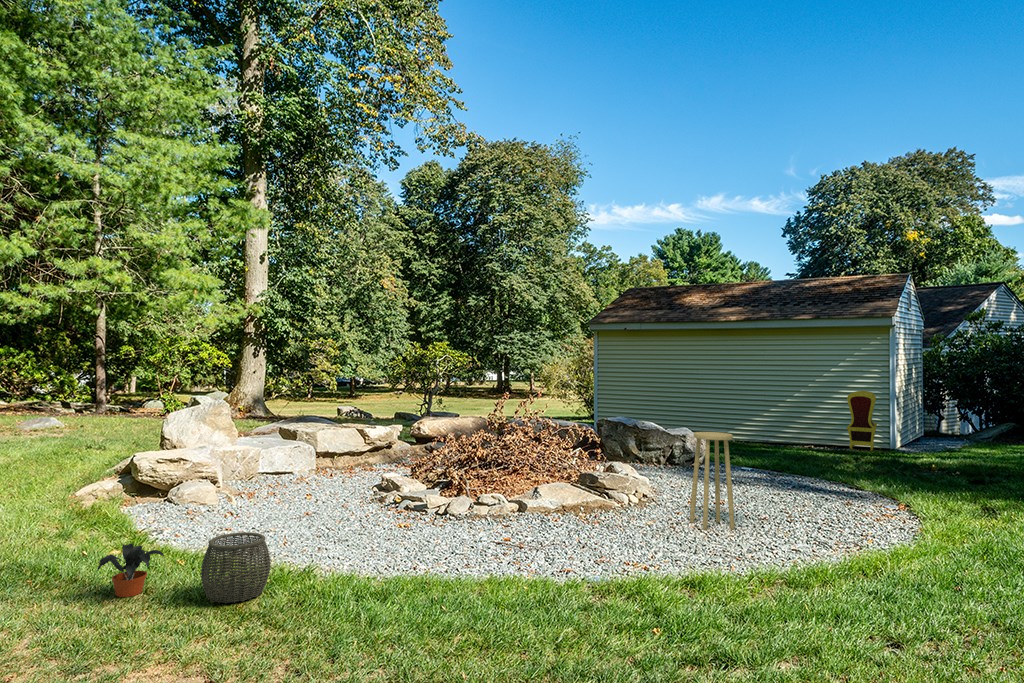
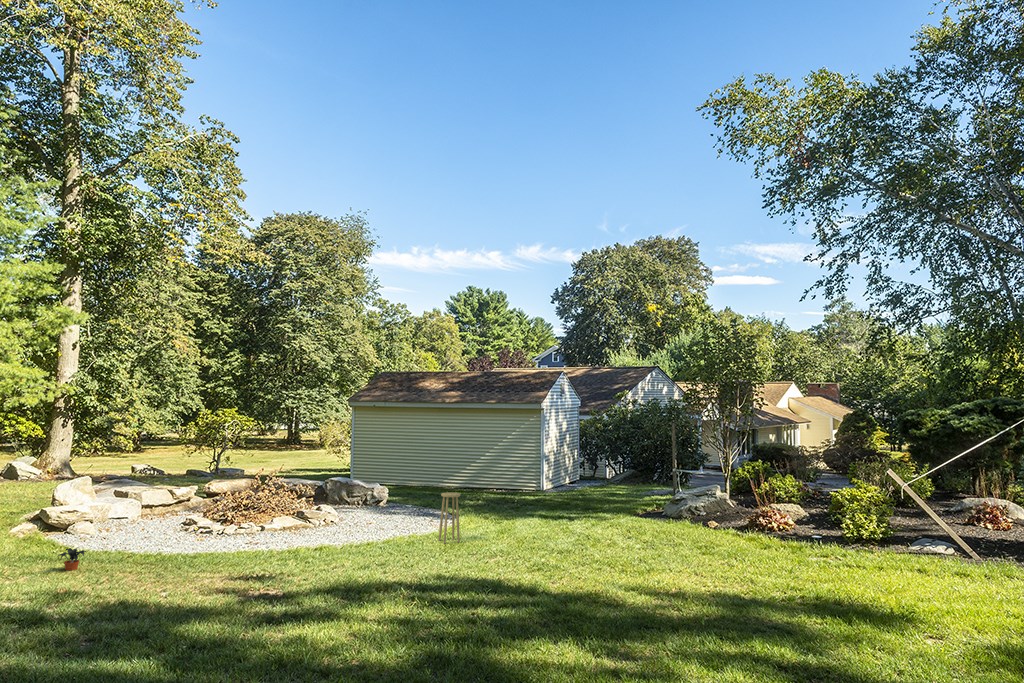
armchair: present [846,391,877,451] -> none [505,450,527,489]
stool: present [690,432,735,530] -> present [439,492,460,544]
woven basket: present [200,532,271,603] -> none [108,541,140,569]

